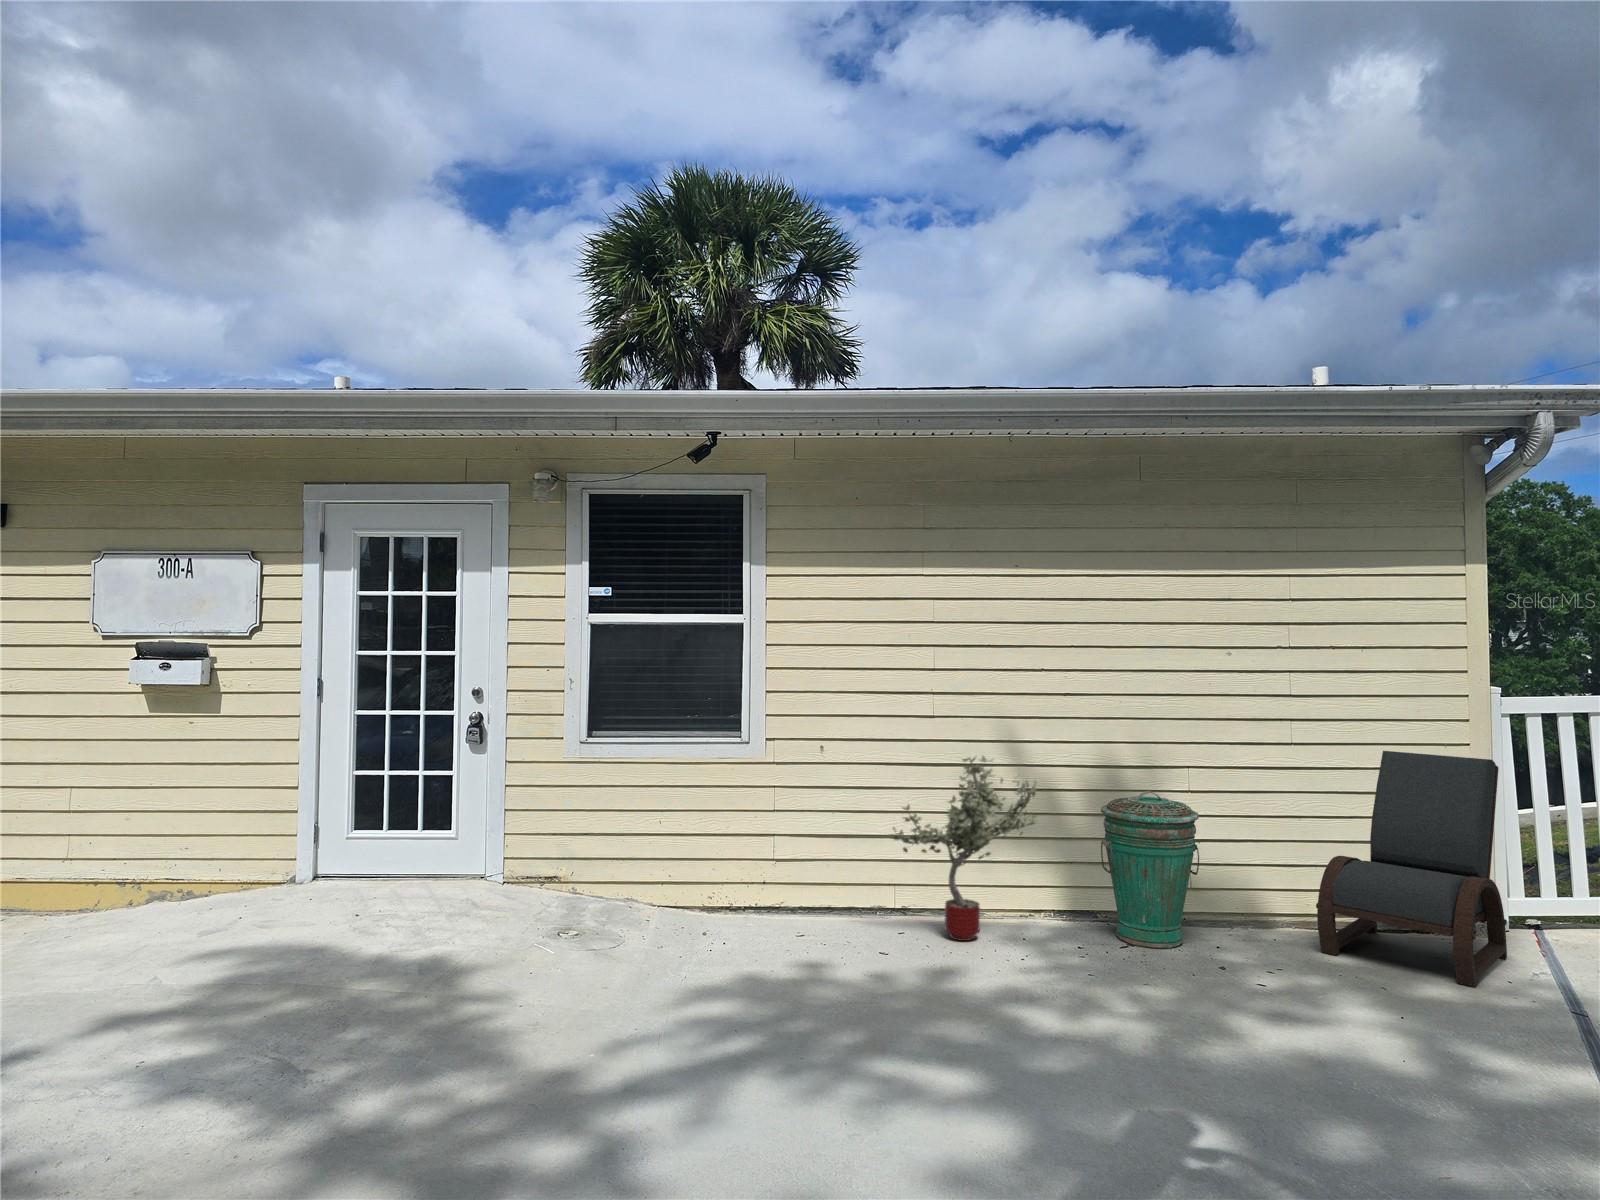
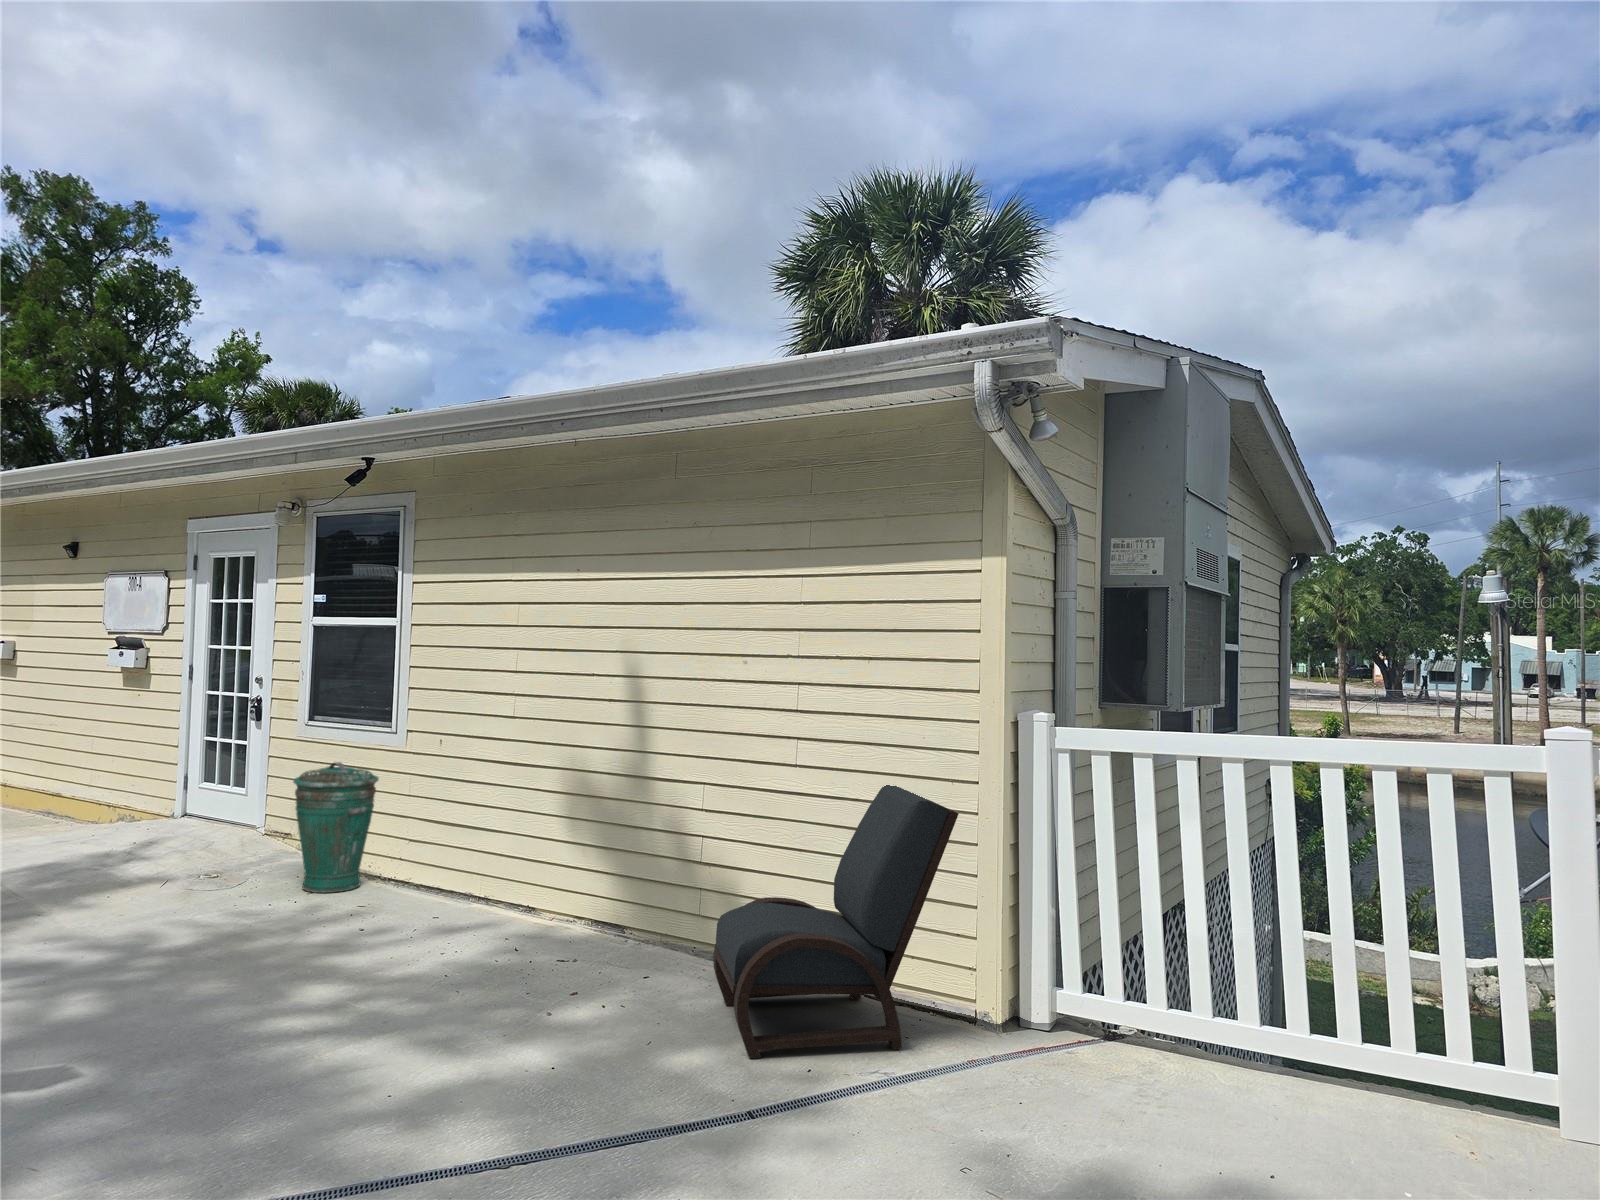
potted tree: present [890,756,1037,941] -> none [428,753,535,929]
trash can: present [1101,791,1199,948] -> present [293,762,379,893]

